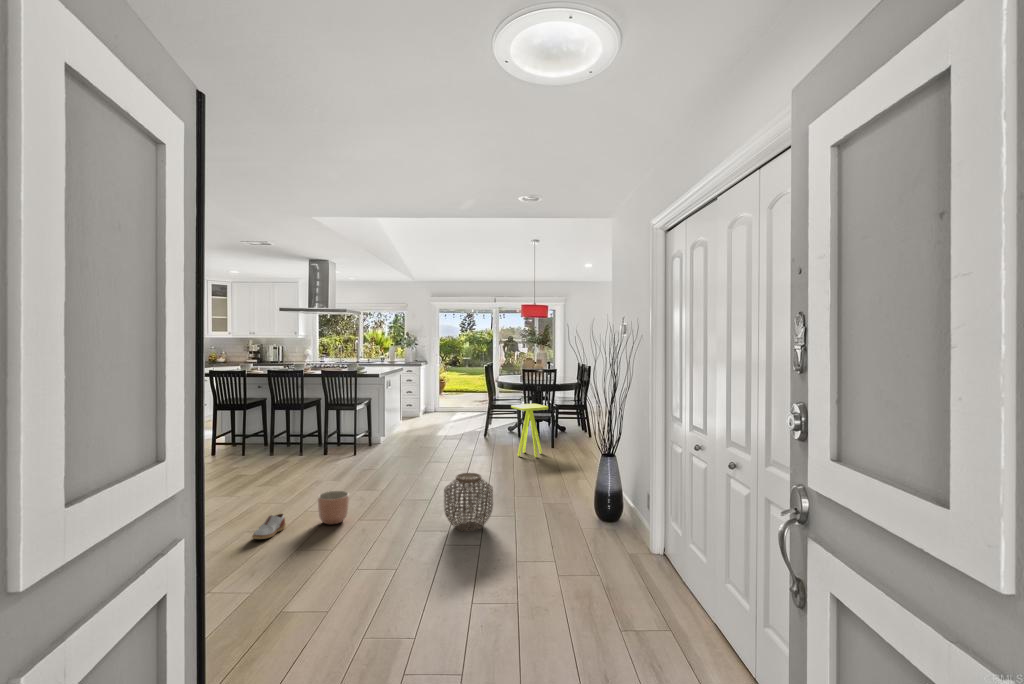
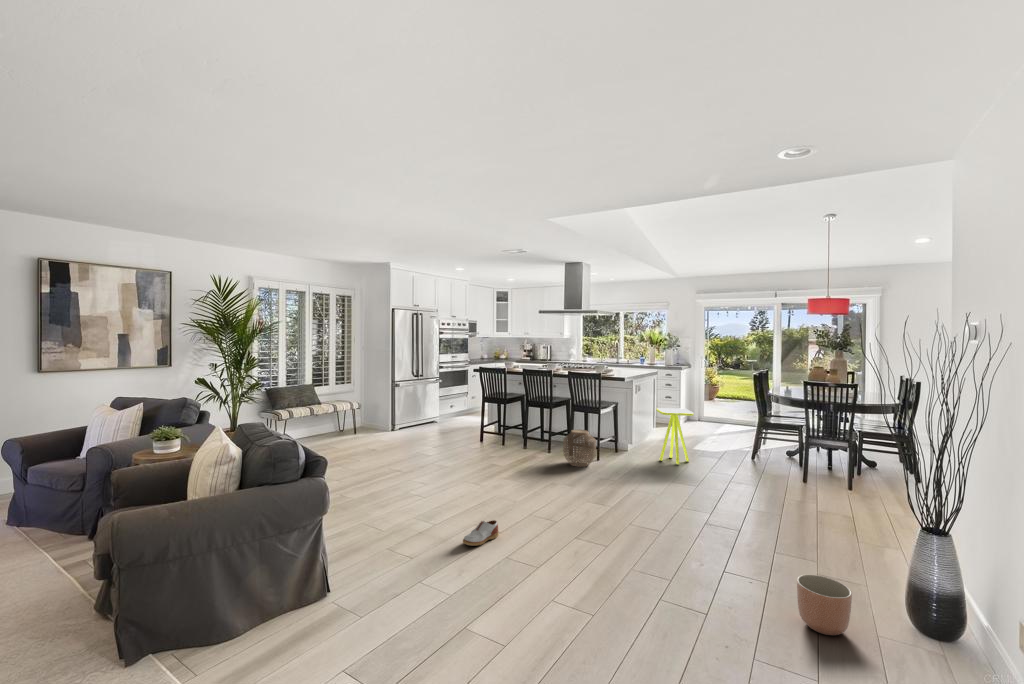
side table: present [511,404,548,457] -> present [656,408,693,464]
woven basket: present [444,473,493,531] -> present [563,430,596,467]
planter: present [318,491,349,524] -> present [797,575,852,635]

